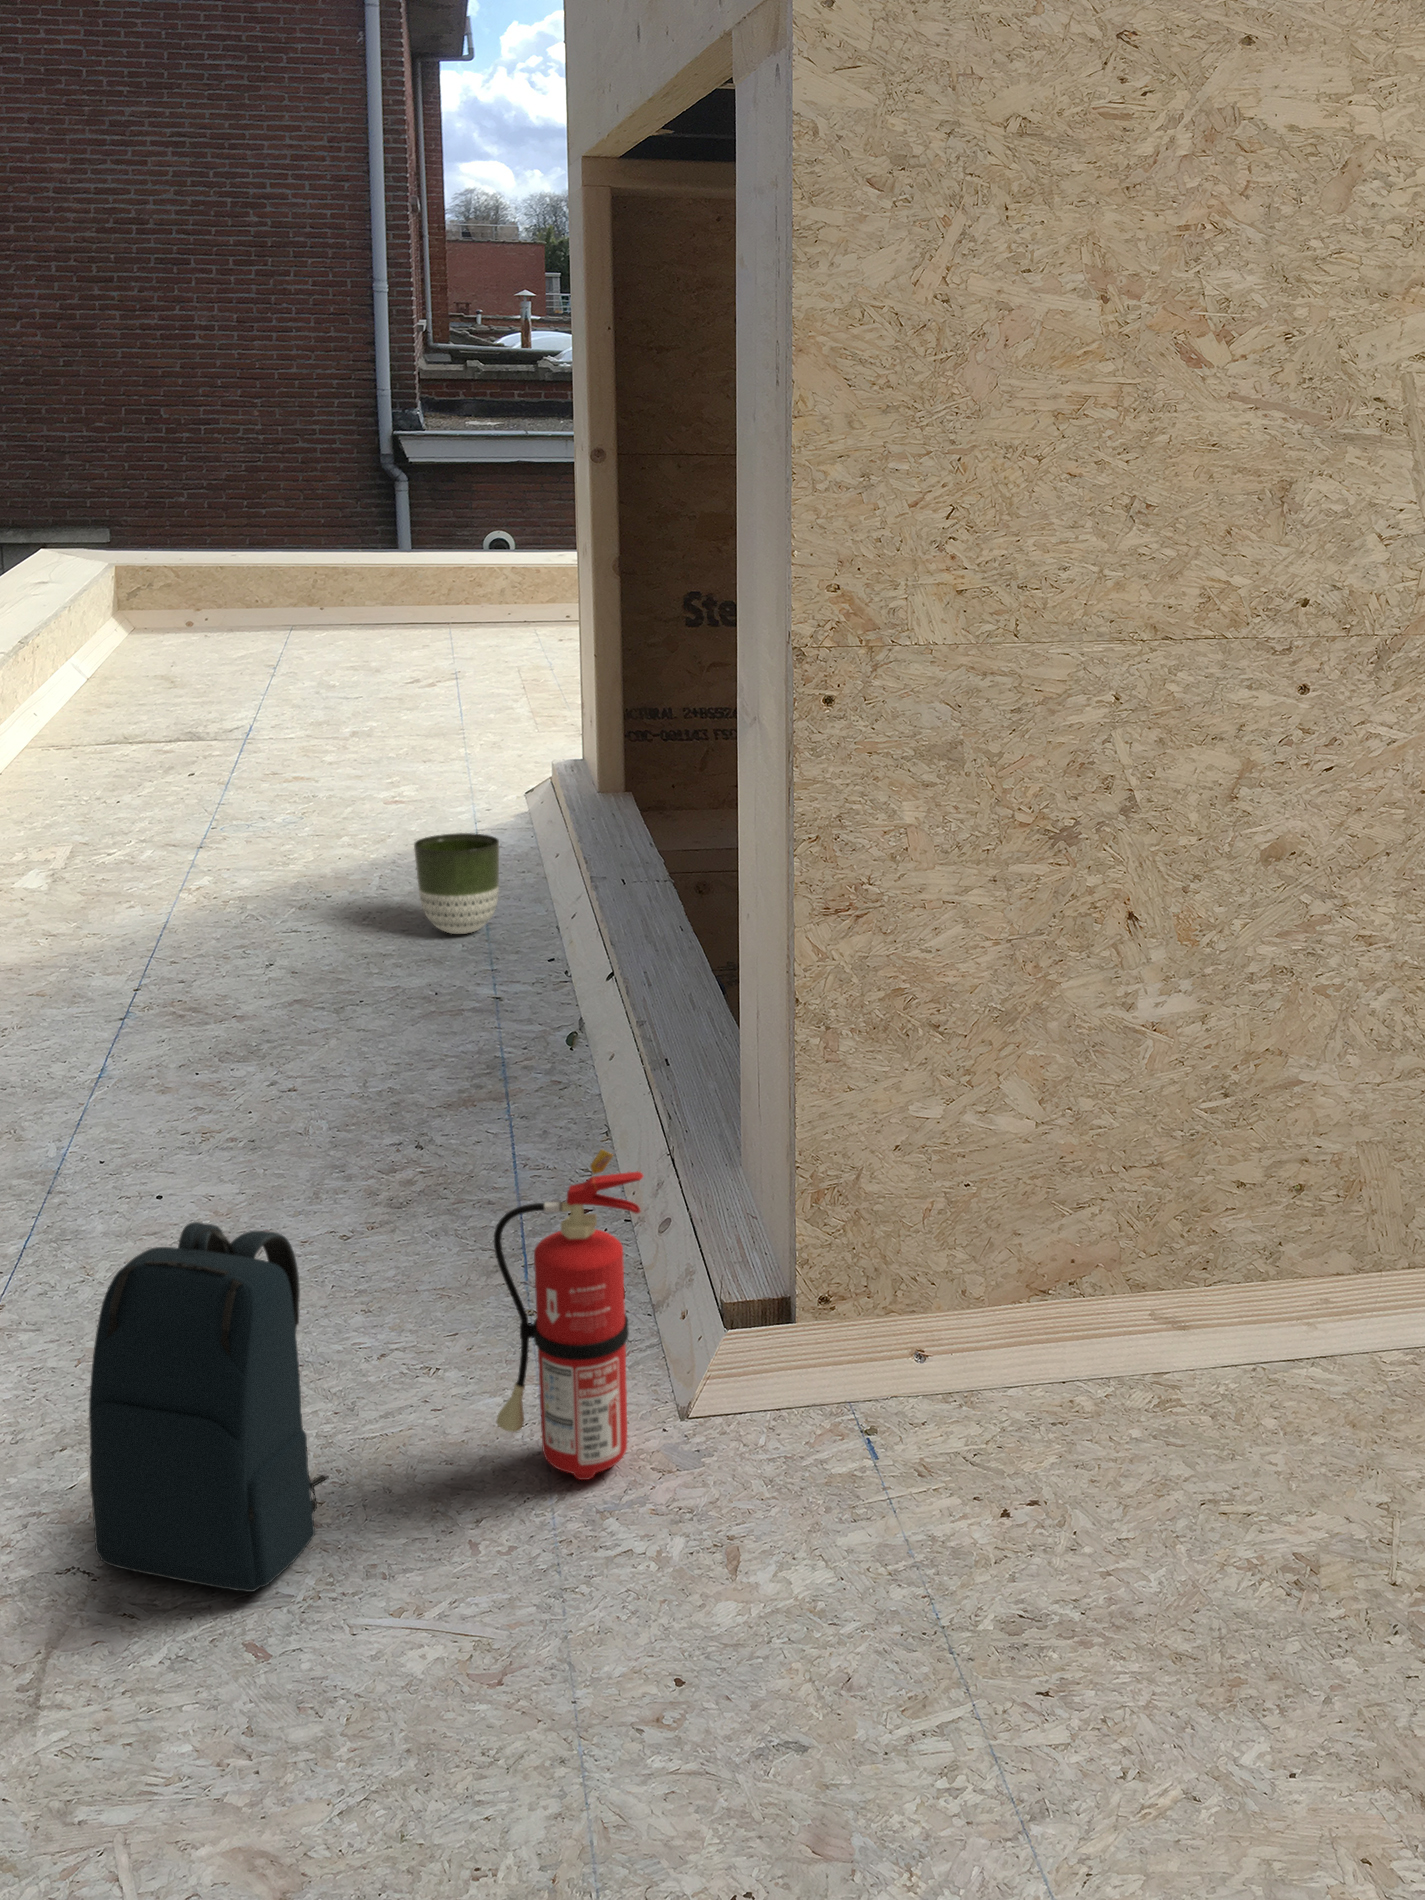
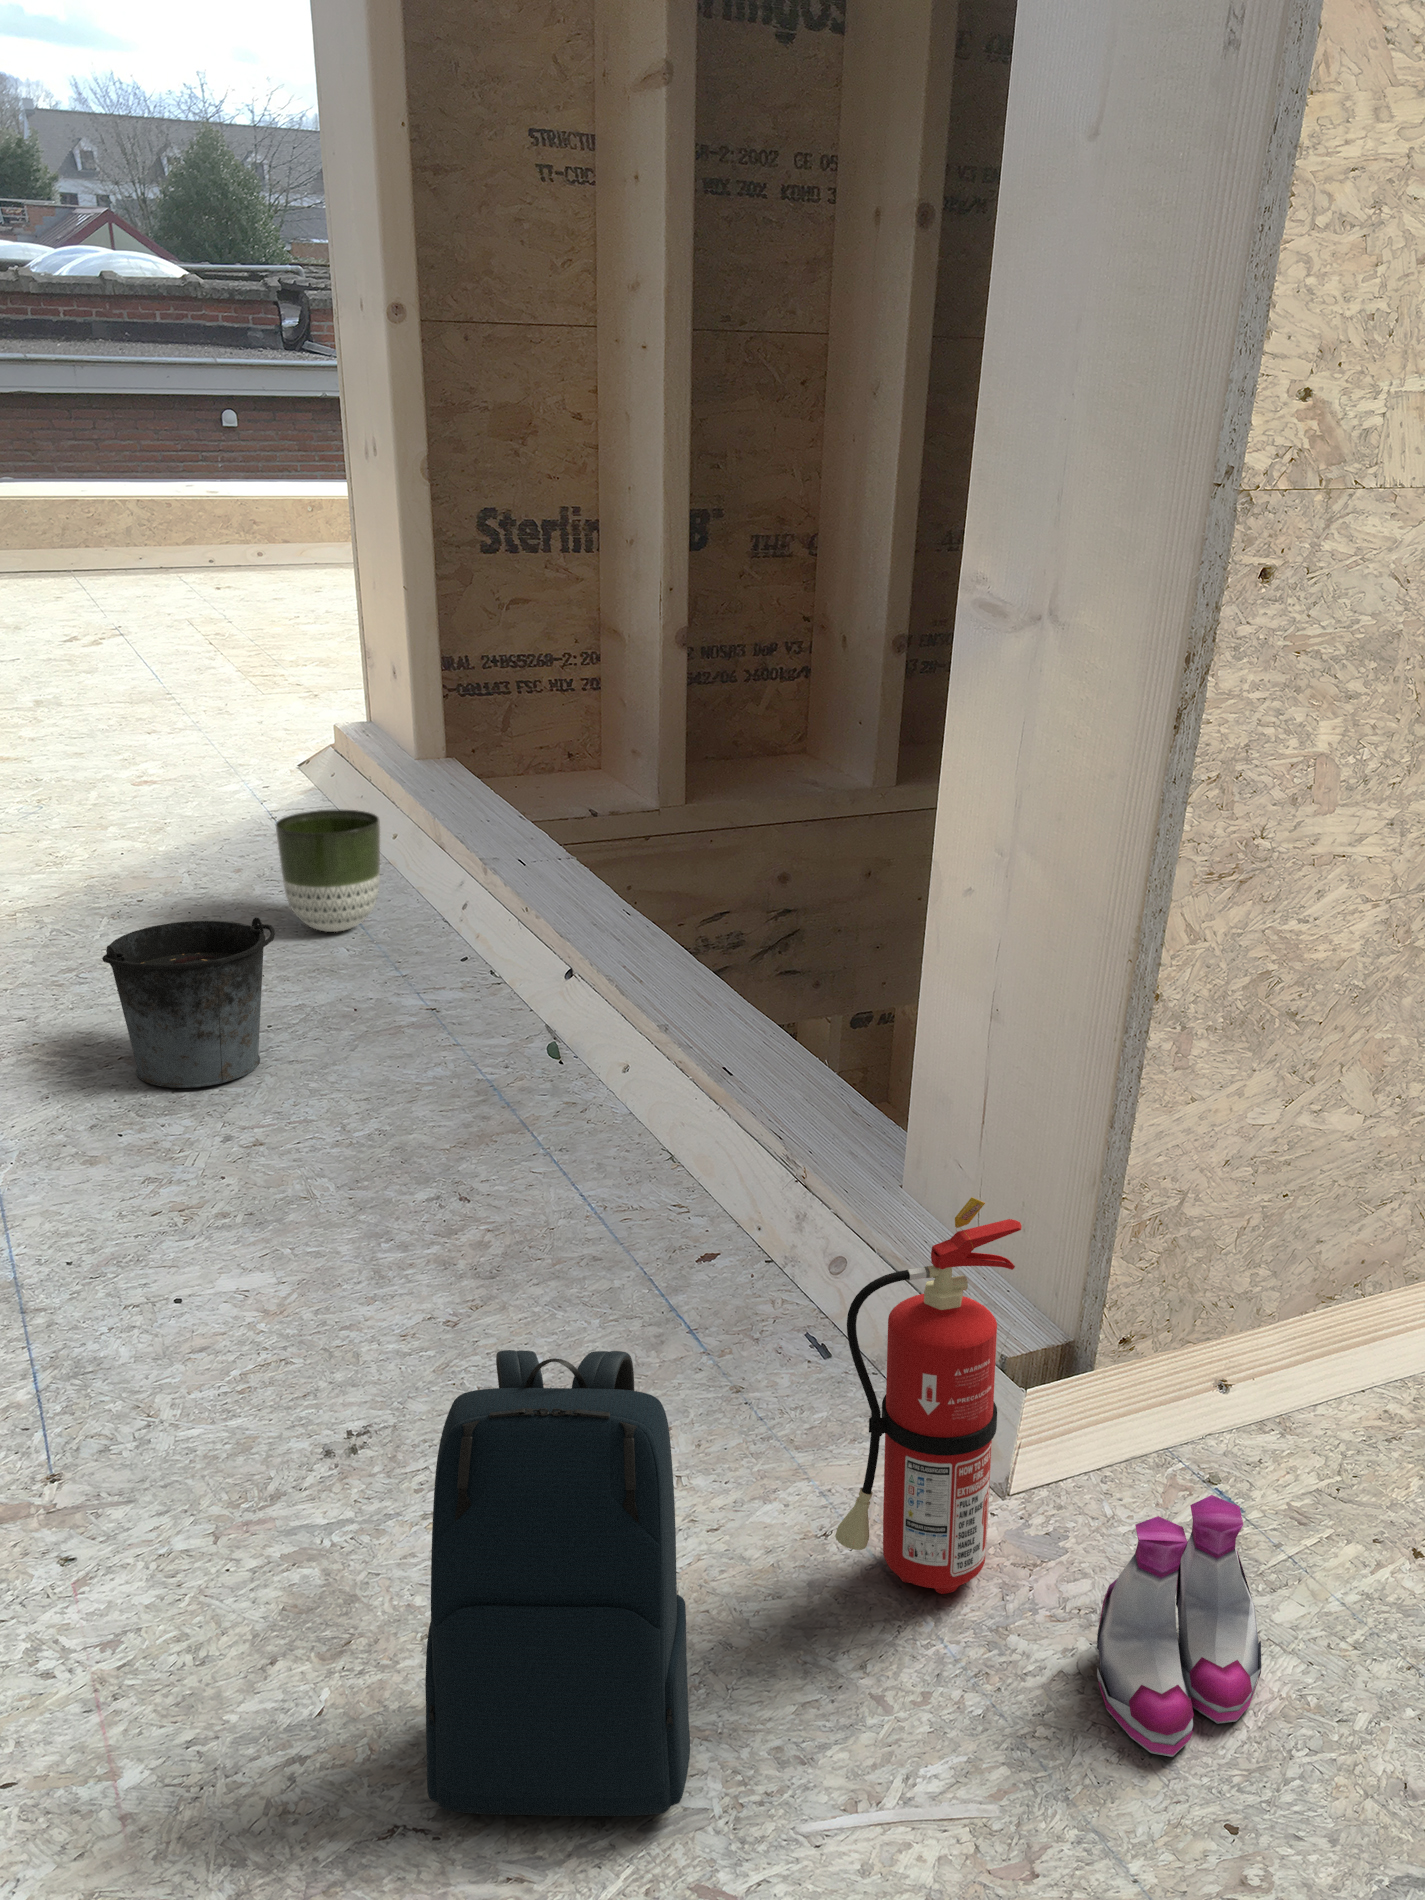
bucket: none [209,912,353,1043] -> present [102,917,275,1088]
boots: none [643,1416,799,1624] -> present [1097,1495,1261,1757]

